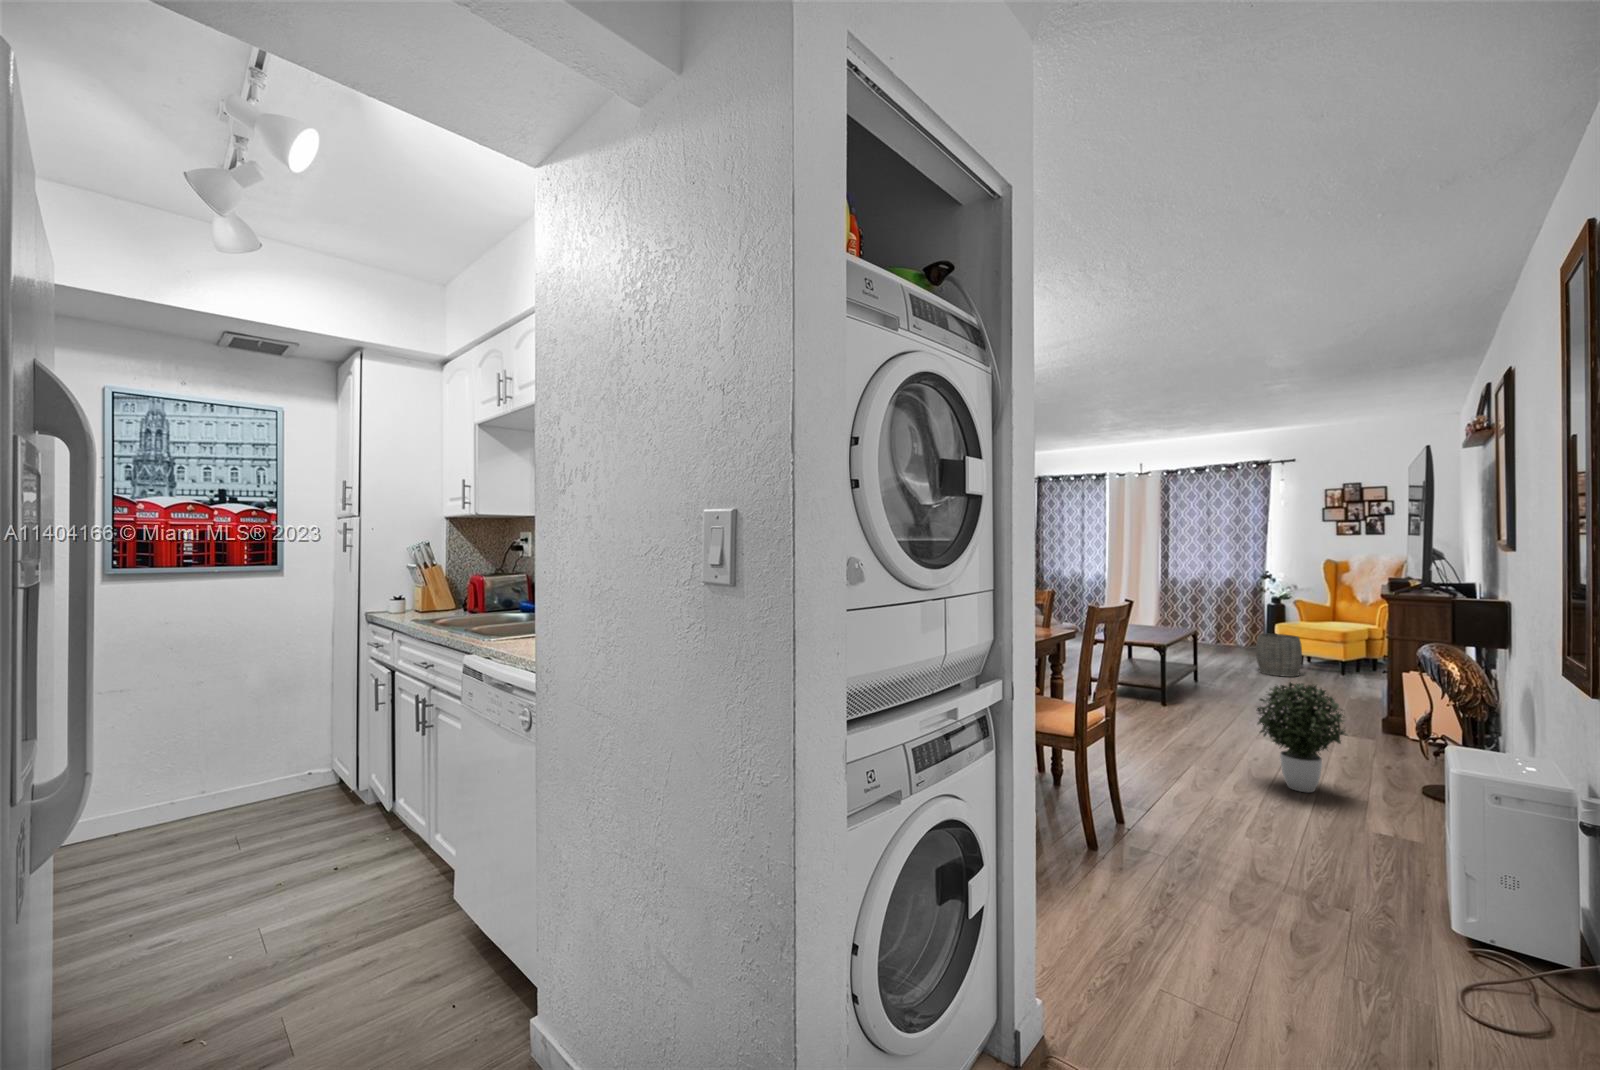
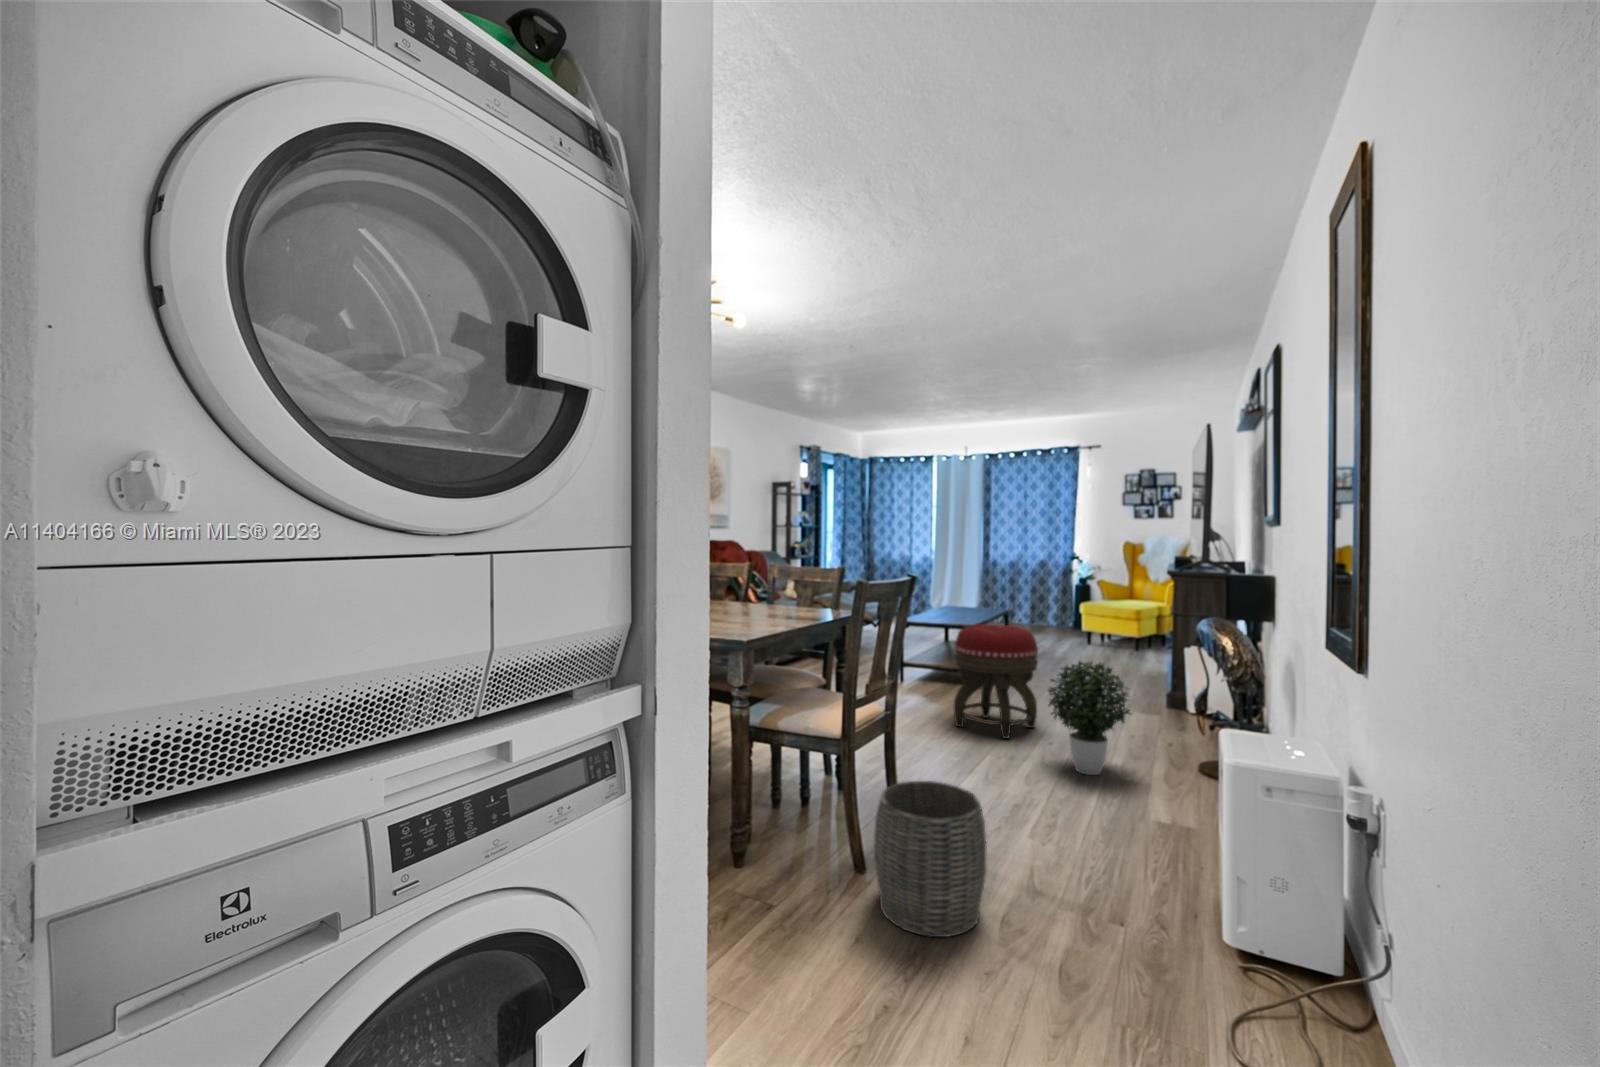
woven basket: present [1256,634,1302,677] -> present [874,781,986,937]
footstool: none [1153,645,1241,756] -> present [954,624,1038,739]

